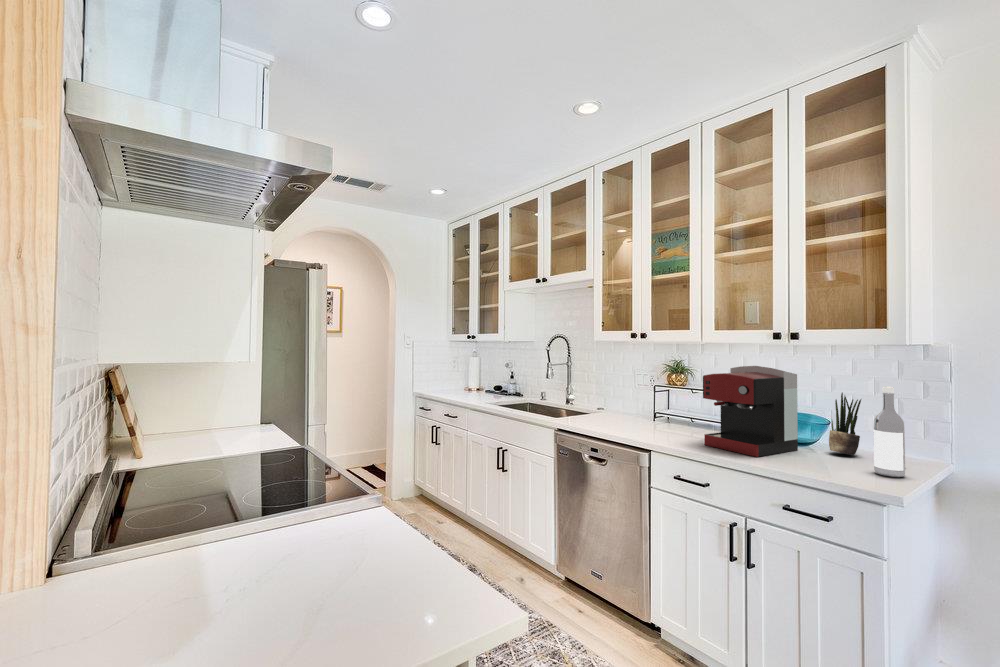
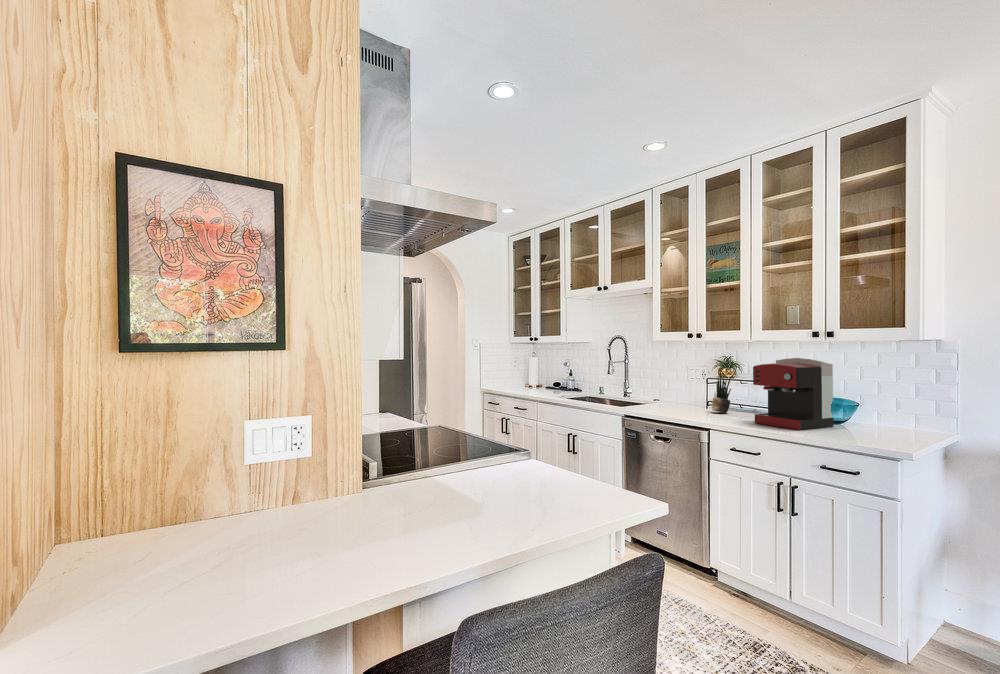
wine bottle: present [874,386,905,477] -> none [894,371,919,442]
potted plant: present [829,393,861,455] -> present [712,374,731,413]

